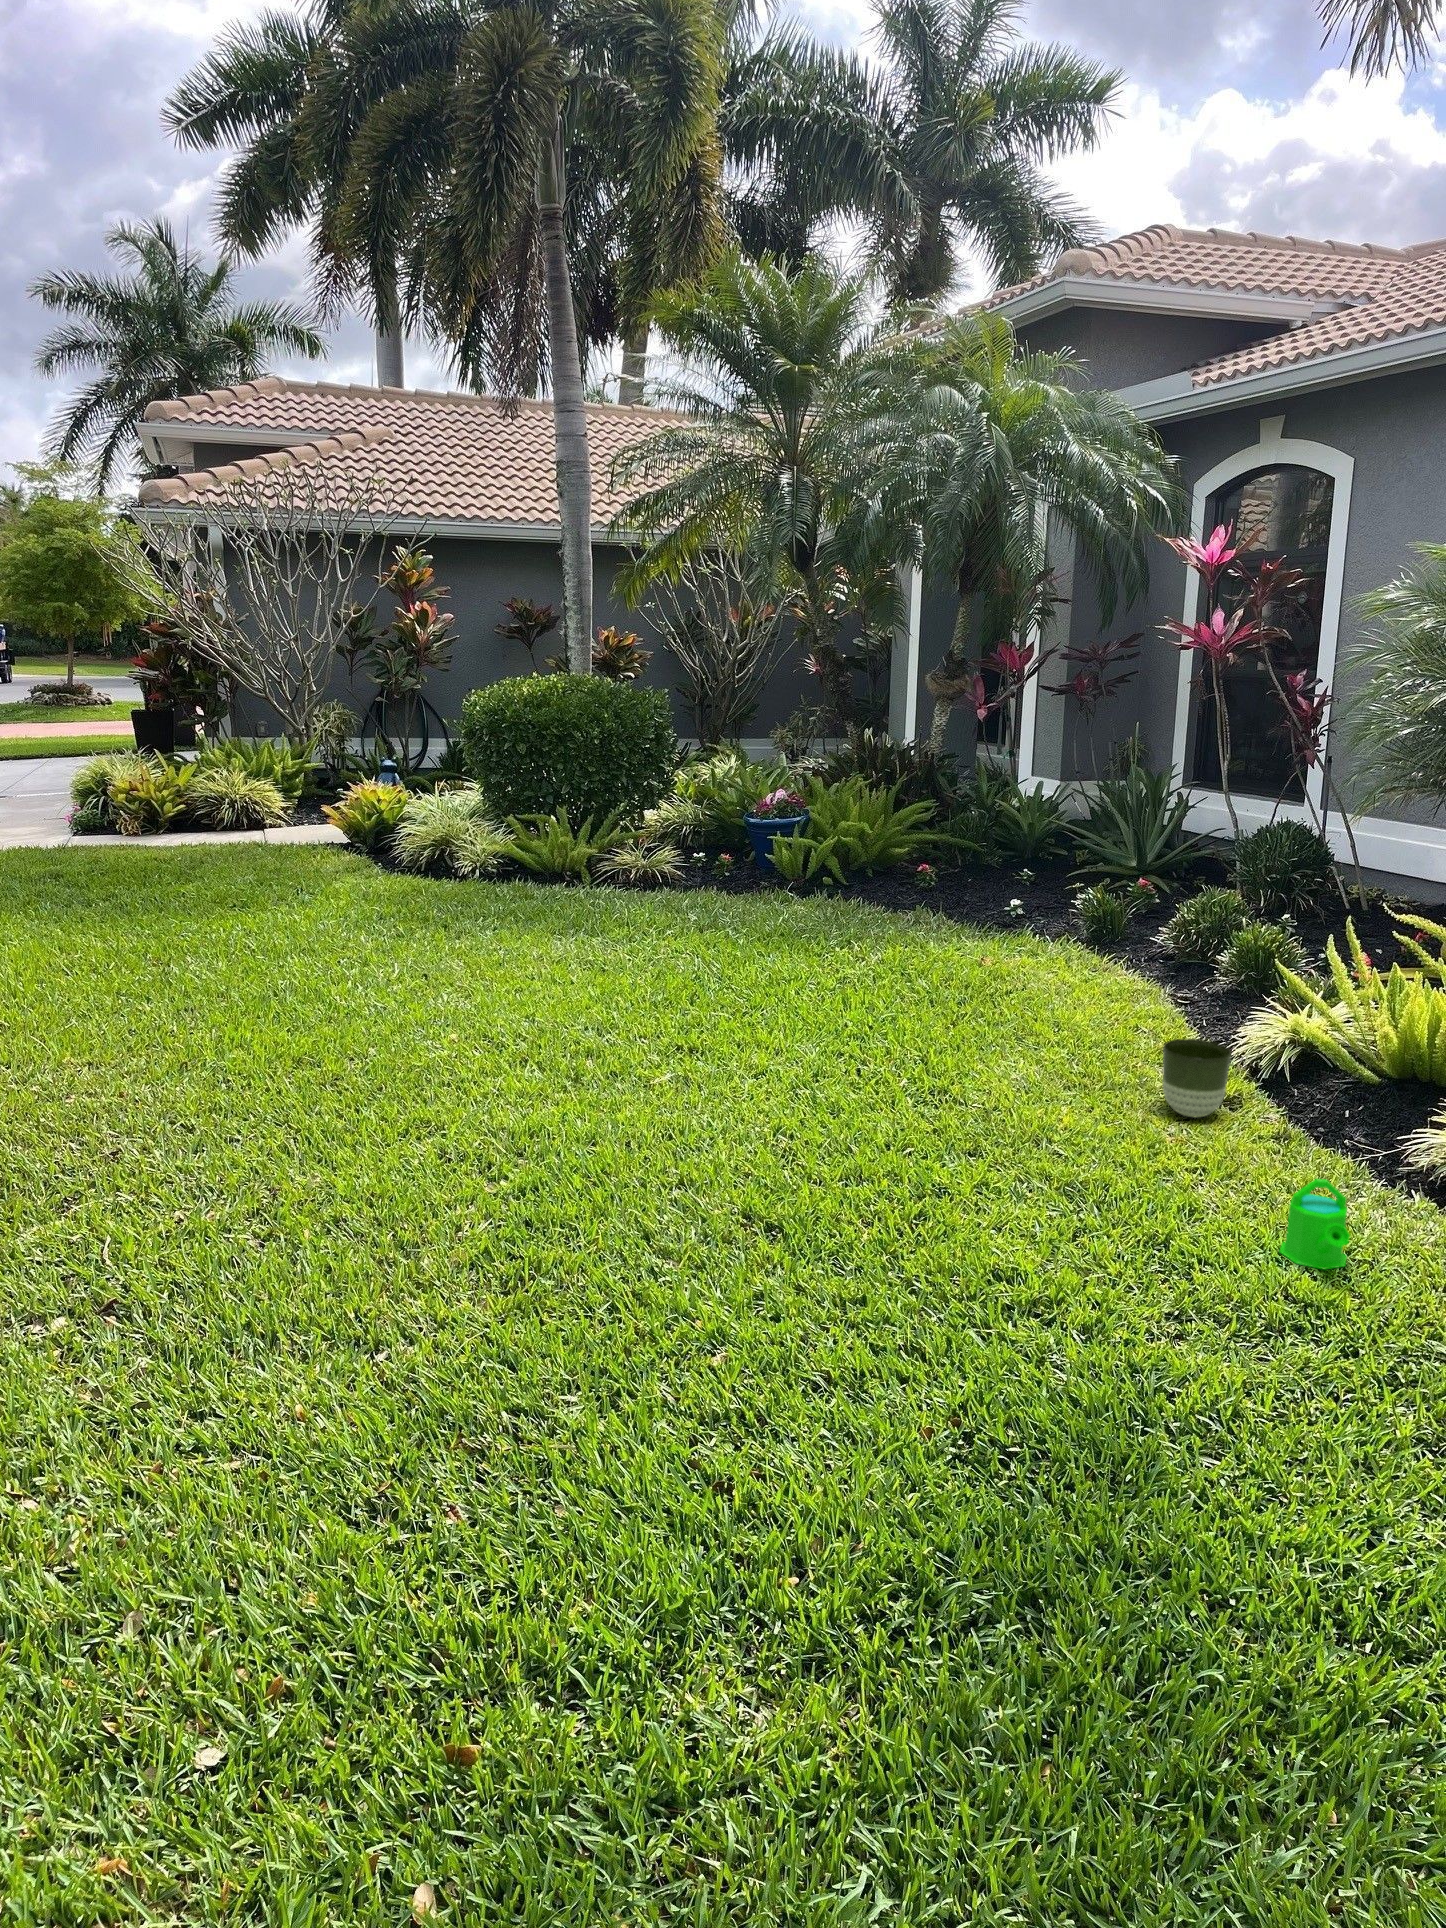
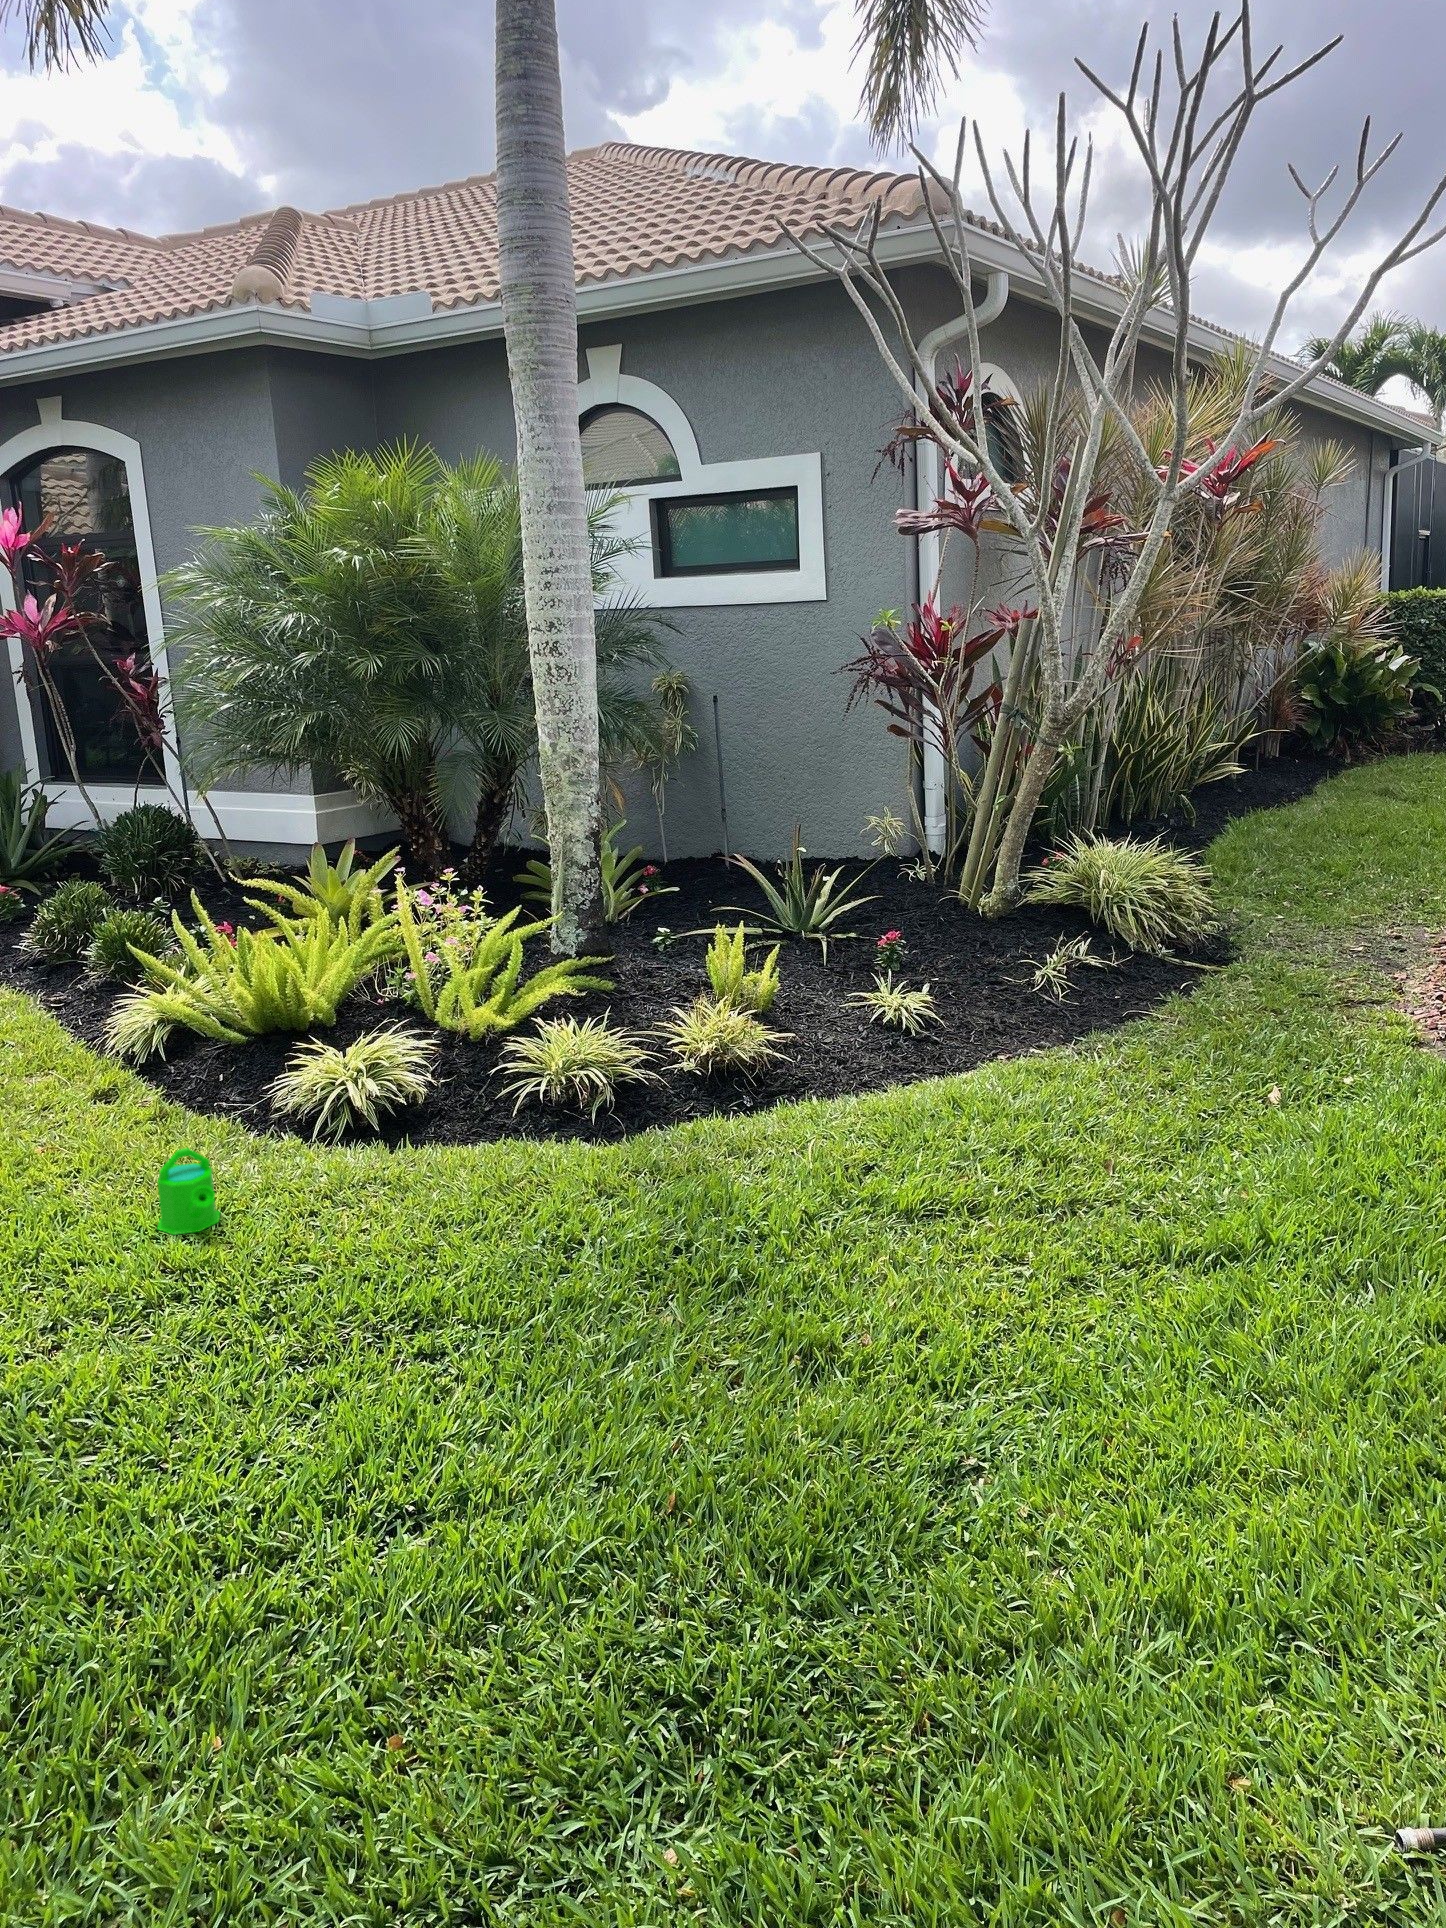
planter: present [1163,1039,1231,1118] -> none [20,1041,95,1122]

